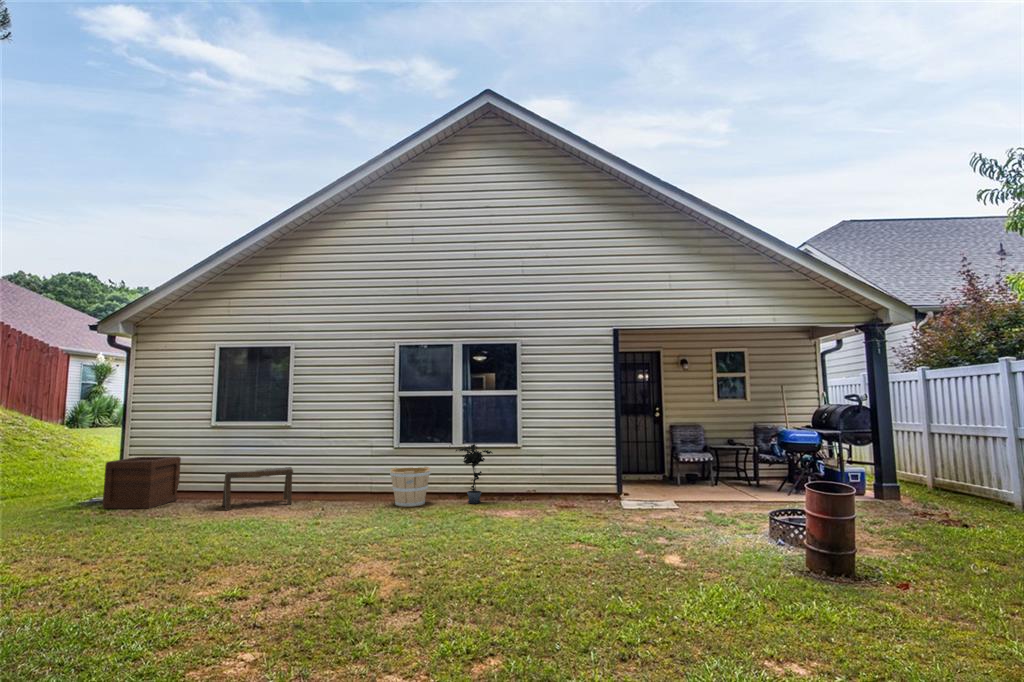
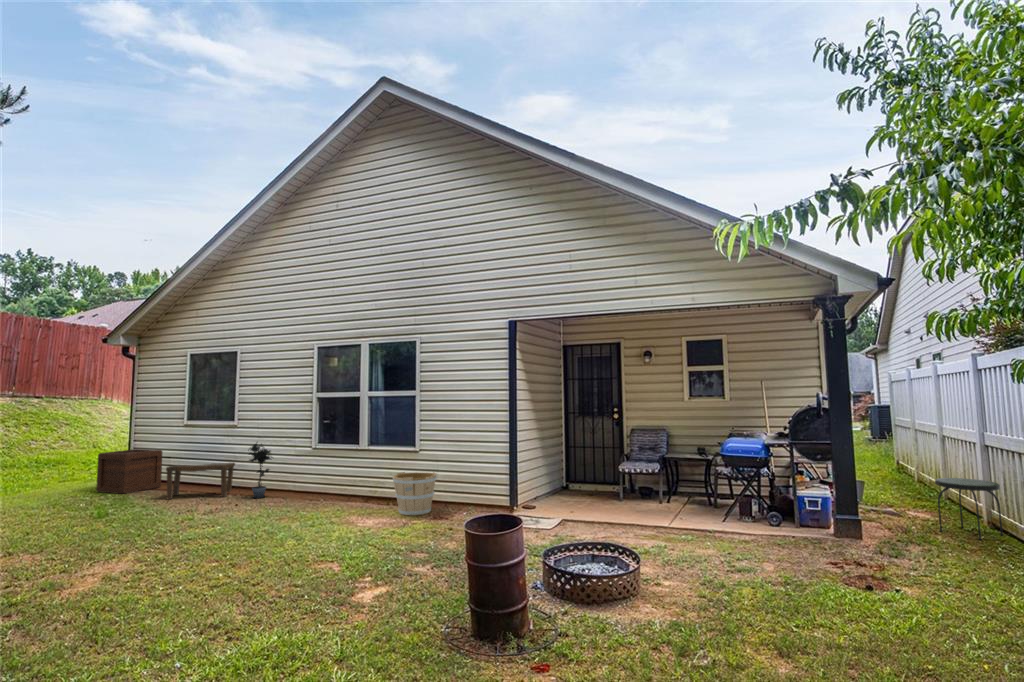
potted plant: present [456,444,493,504] -> present [248,443,273,498]
side table: none [922,455,967,496] -> present [935,478,1003,540]
wooden bucket: present [390,467,431,507] -> present [393,472,437,516]

